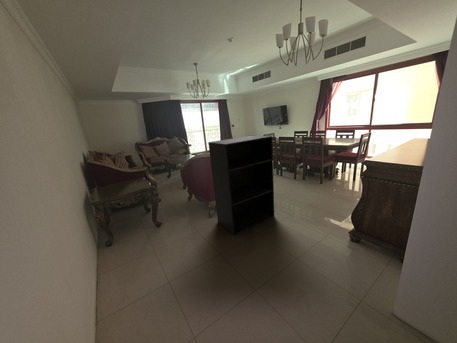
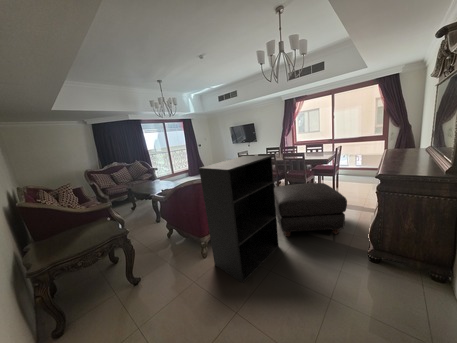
ottoman: none [279,167,344,215] -> present [274,183,347,237]

